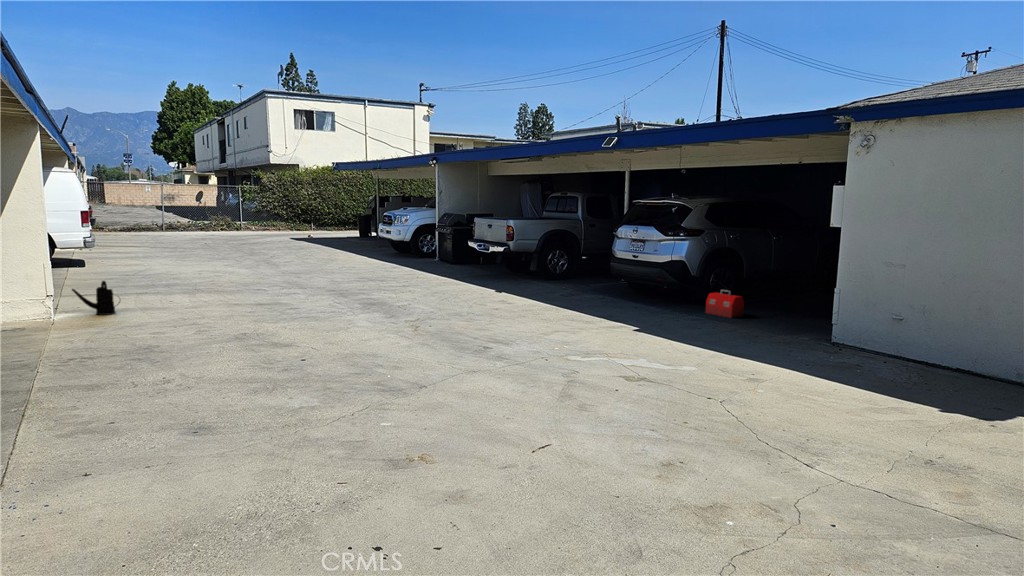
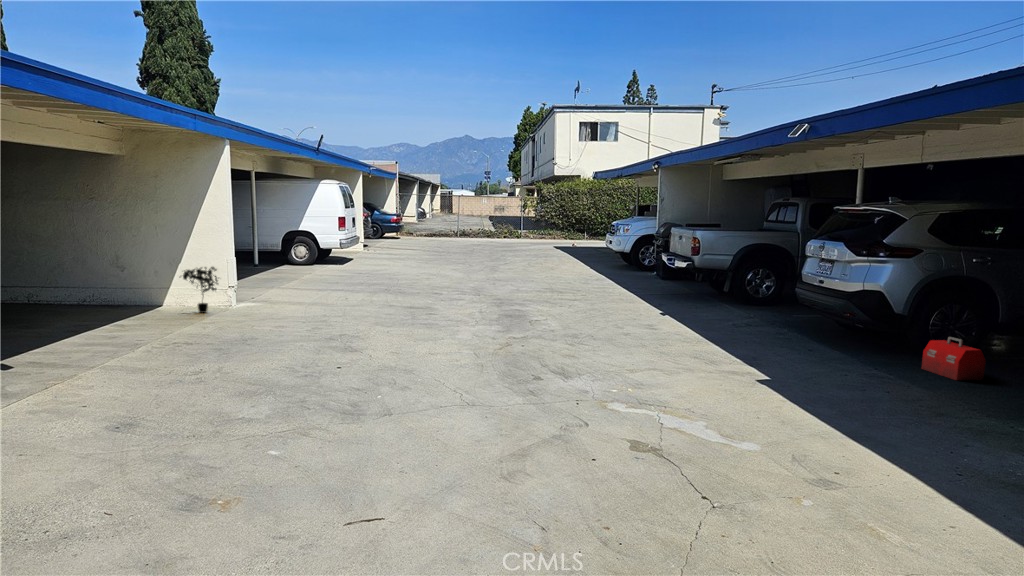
potted plant: none [11,271,63,325] -> present [183,267,218,313]
watering can: present [72,281,120,315] -> none [234,277,274,309]

